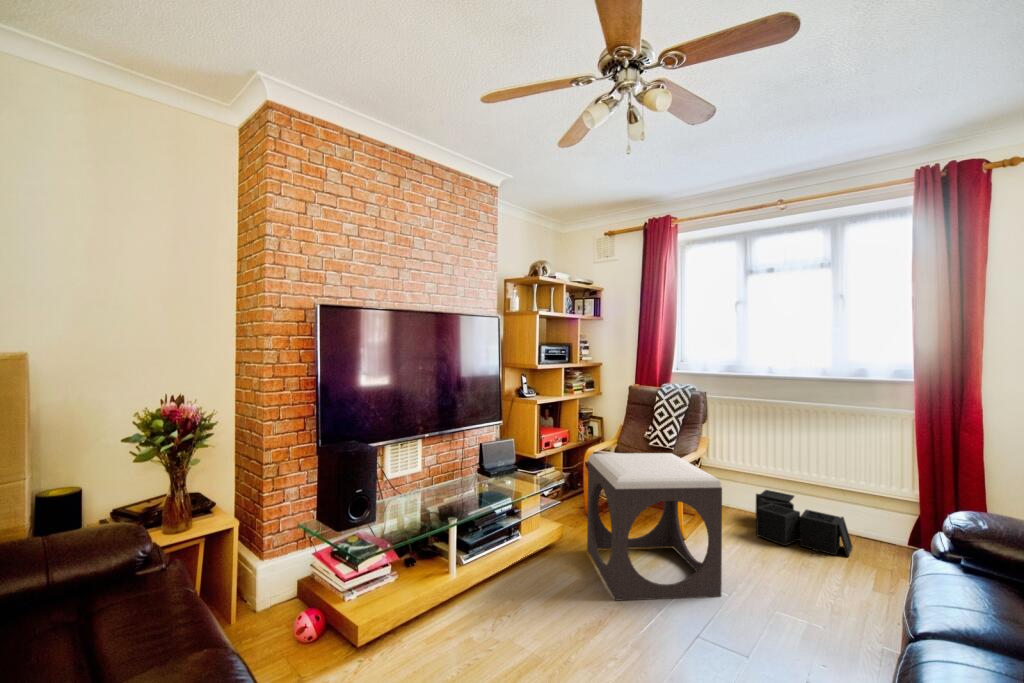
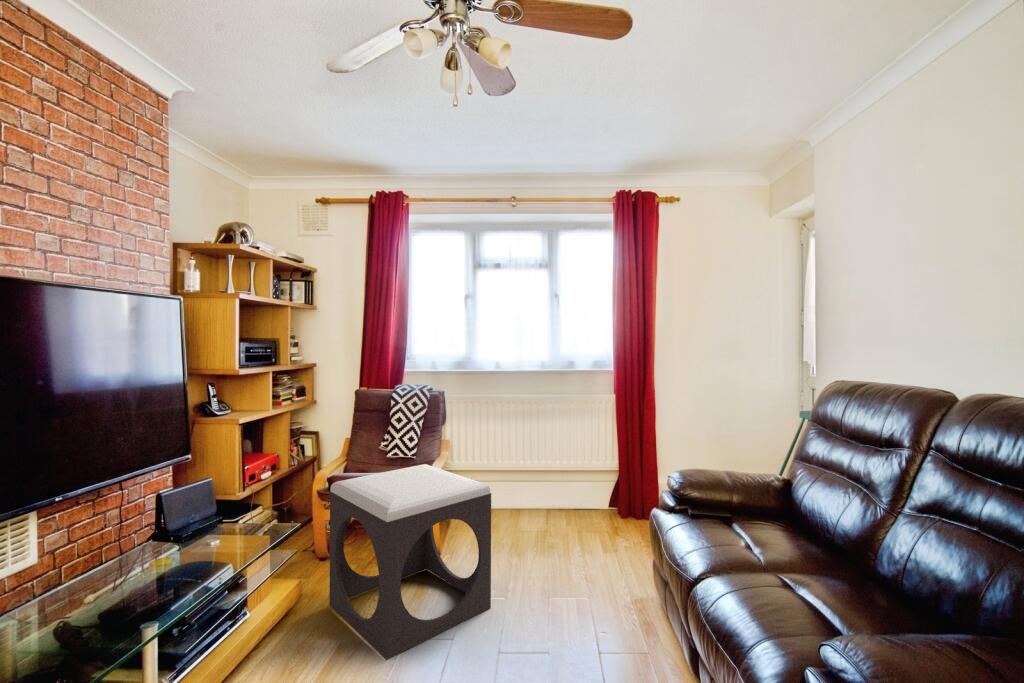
storage bin: present [756,490,852,556] -> none [489,483,570,537]

